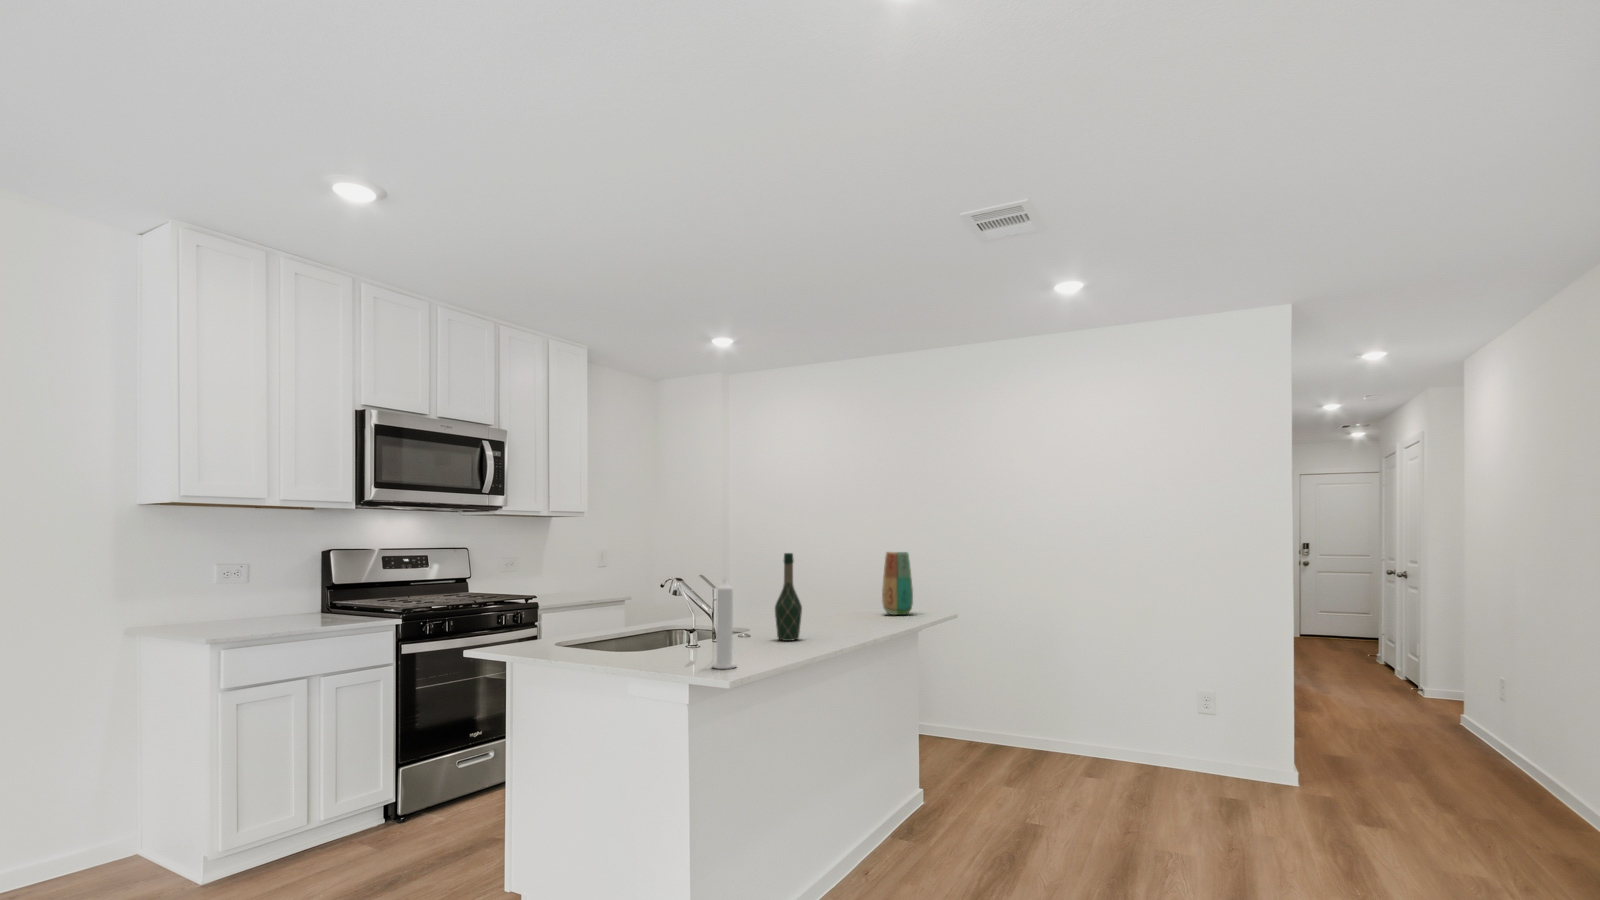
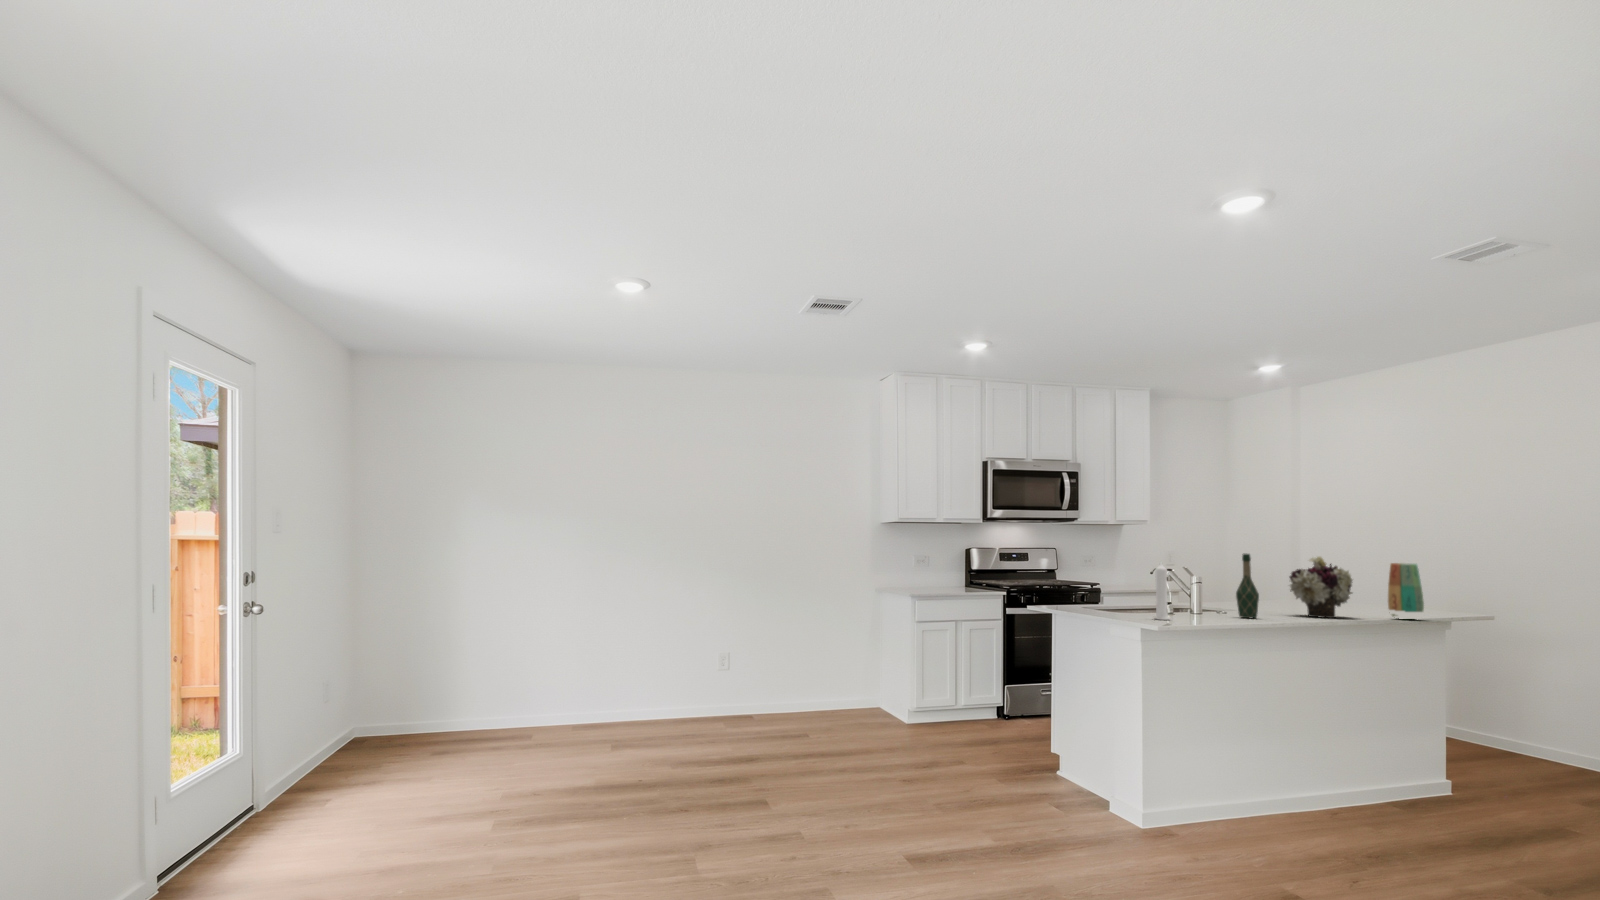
flower arrangement: none [800,548,864,624] -> present [1290,556,1352,618]

